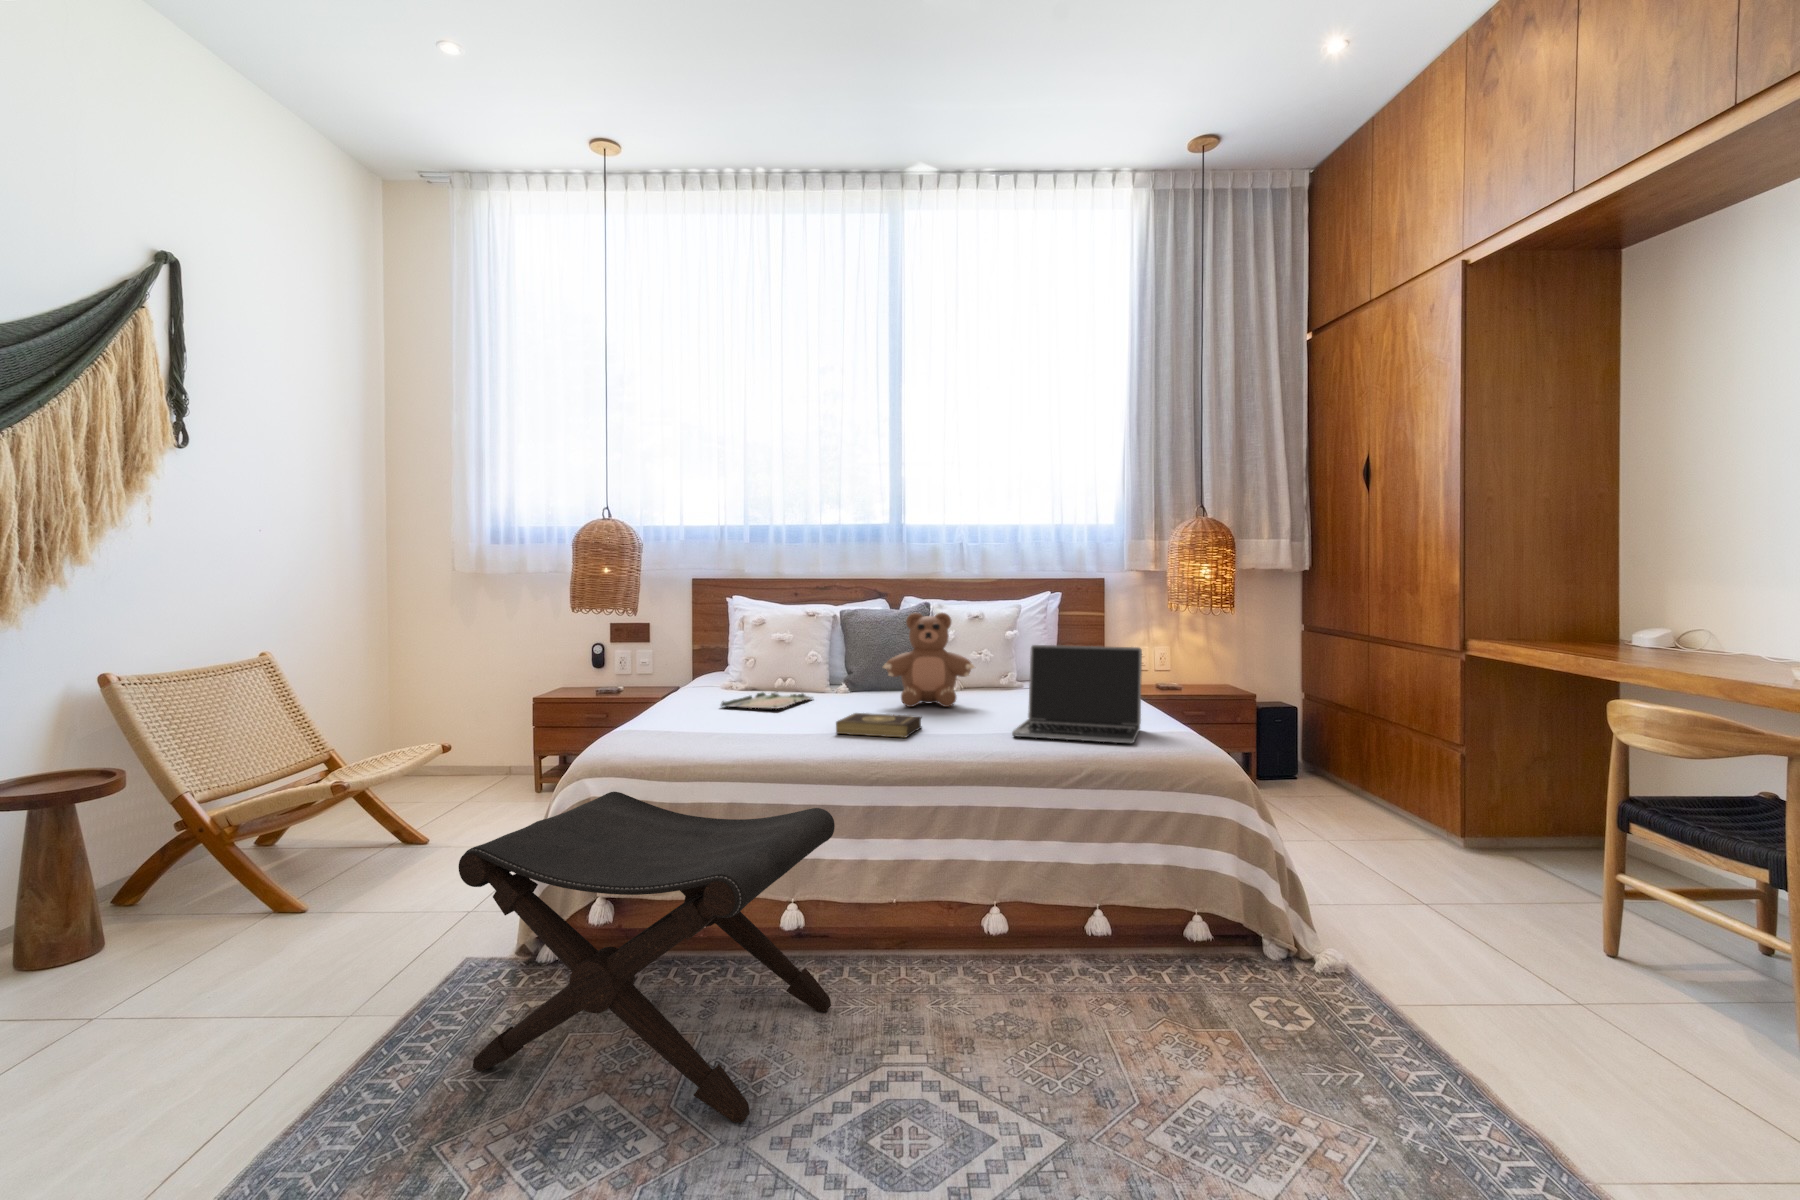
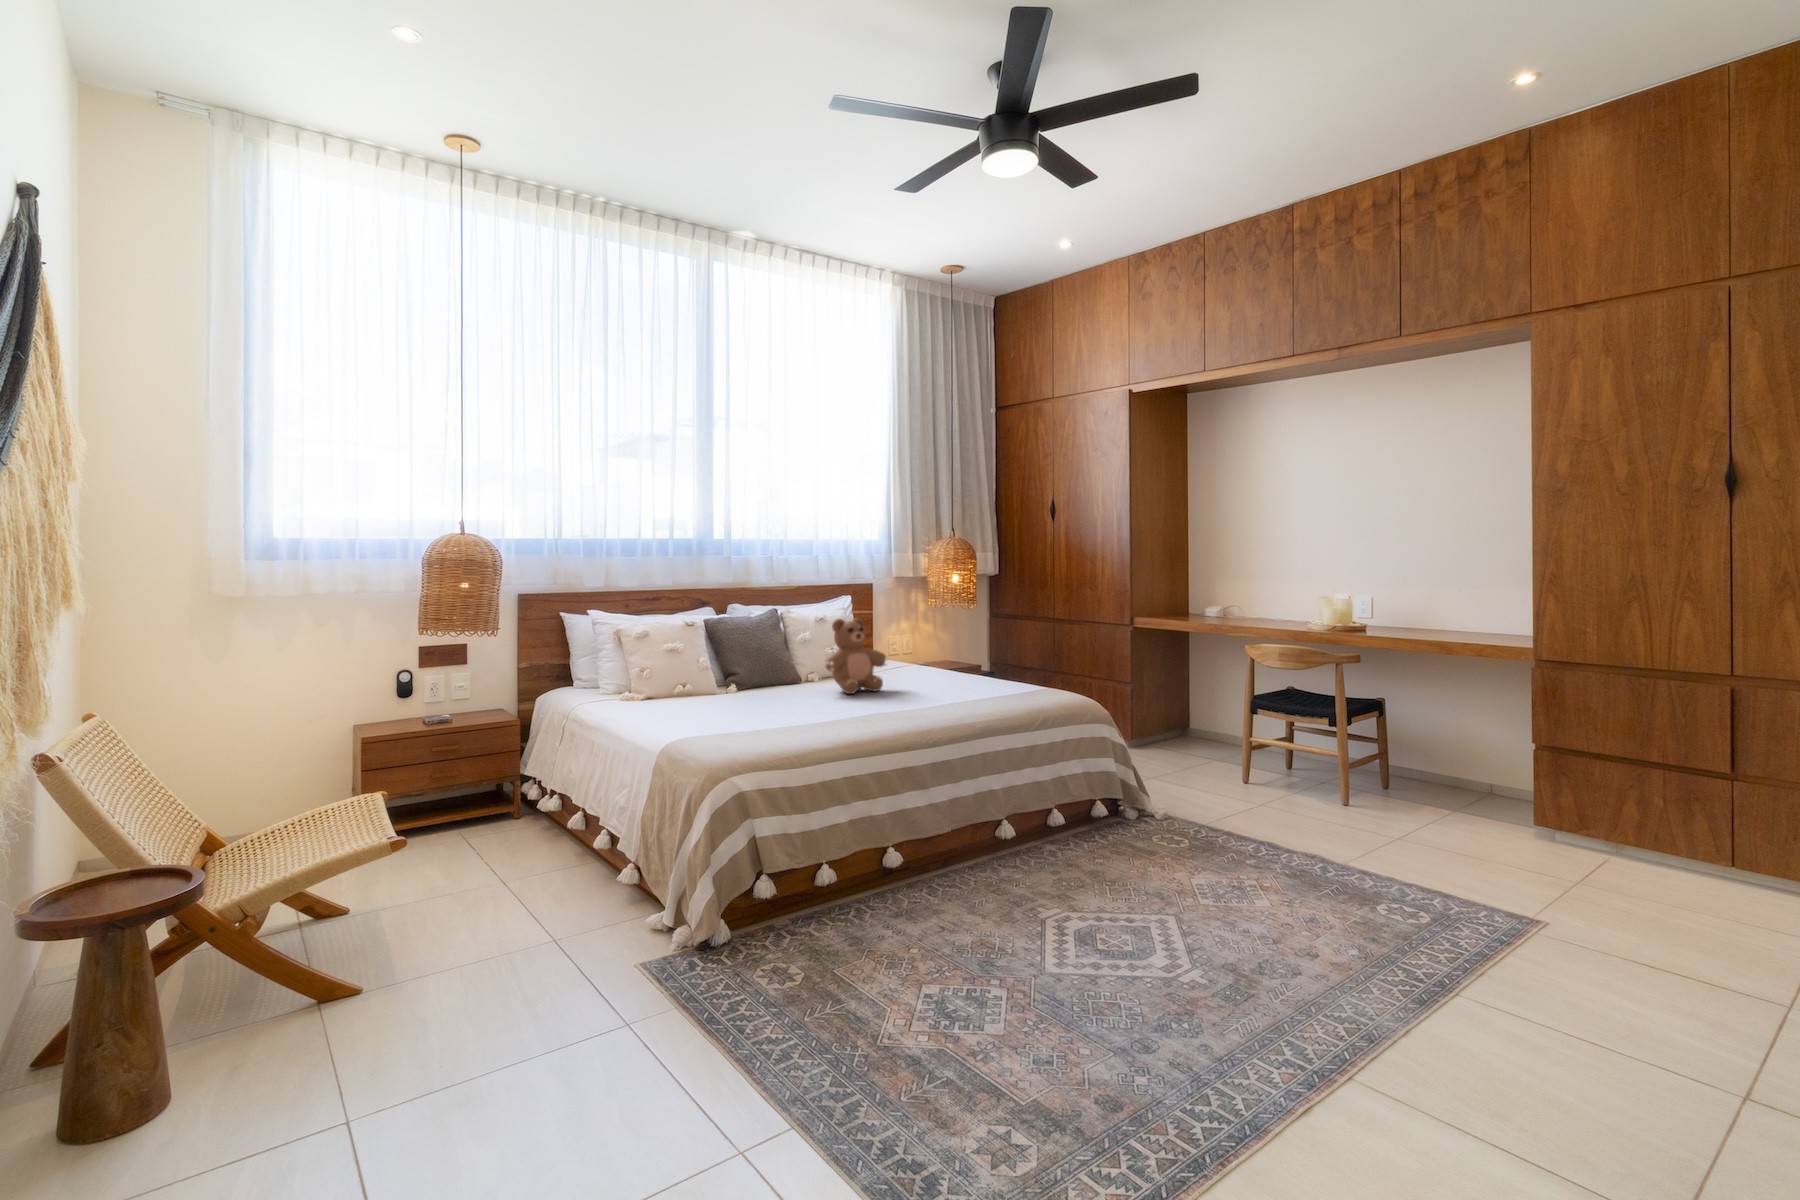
laptop: present [1012,645,1142,743] -> none [956,635,1056,703]
tray: present [721,692,812,709] -> none [702,689,765,712]
book: present [836,713,922,738] -> none [855,697,921,717]
footstool: present [458,792,835,1123] -> none [776,763,1038,1009]

